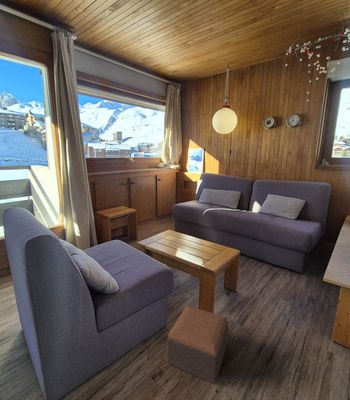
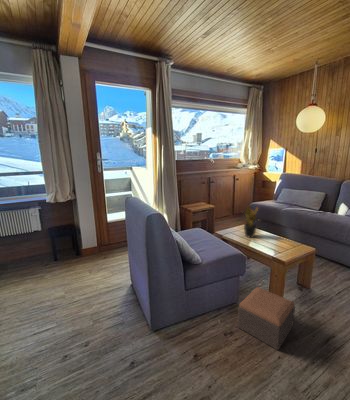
potted plant: none [163,206,187,245] -> present [244,206,259,238]

